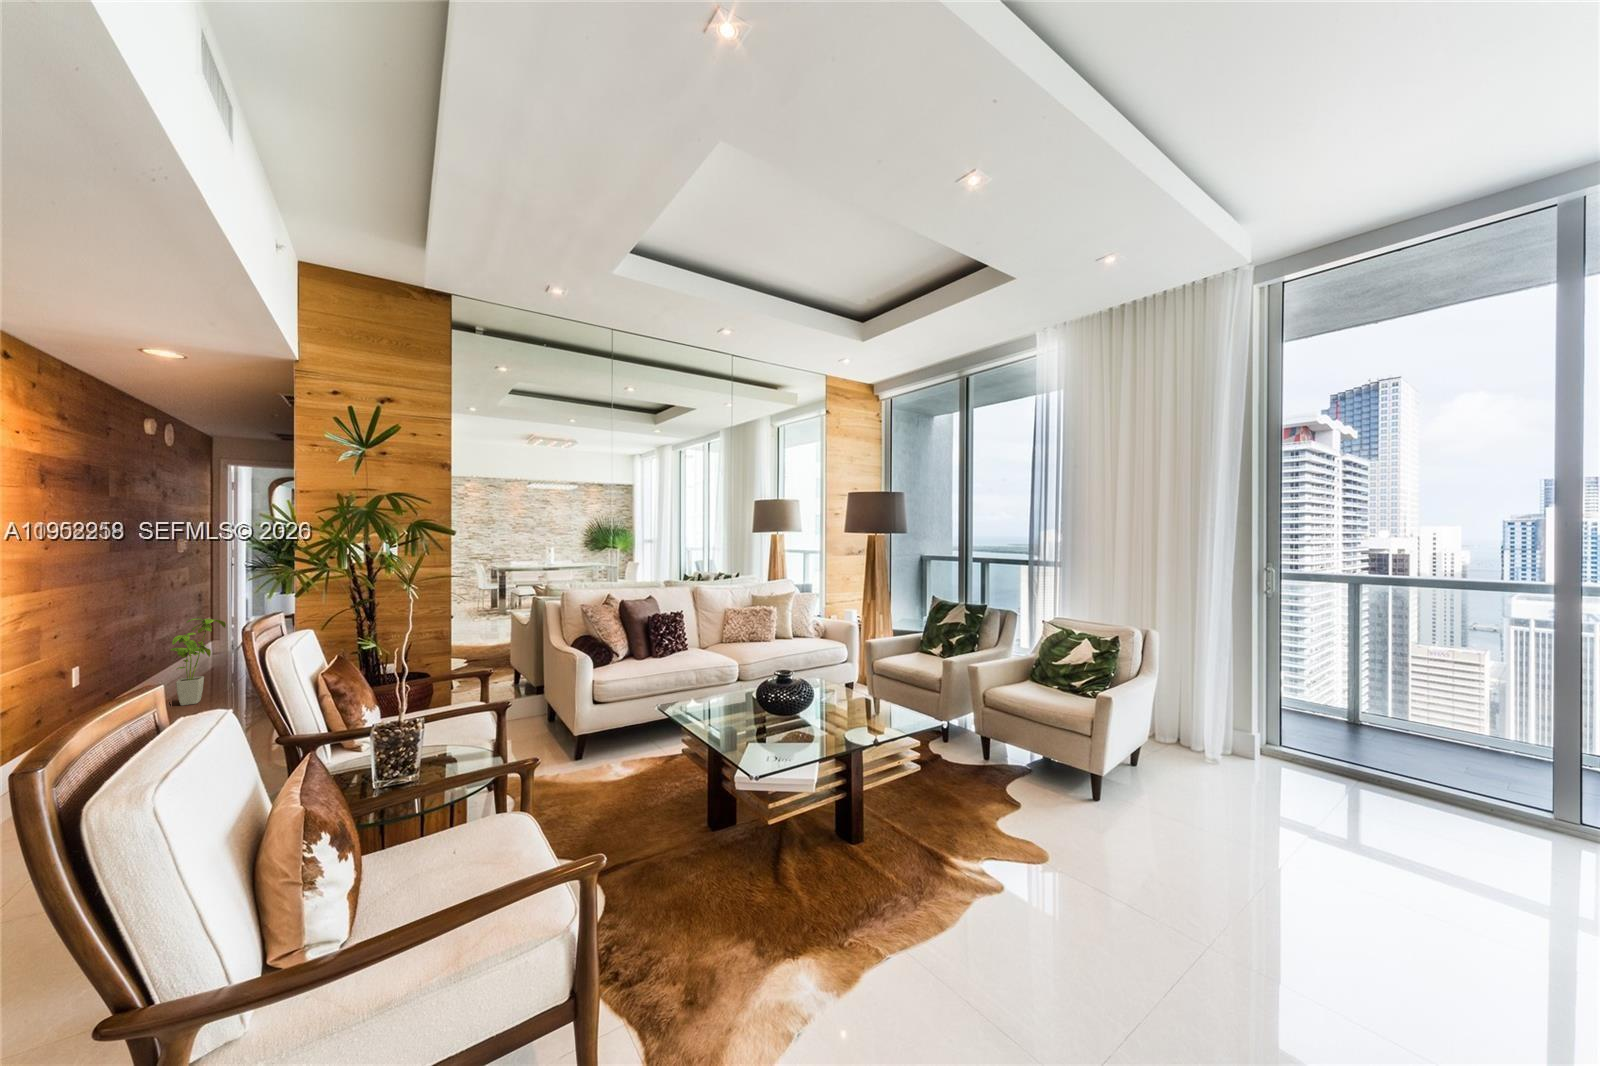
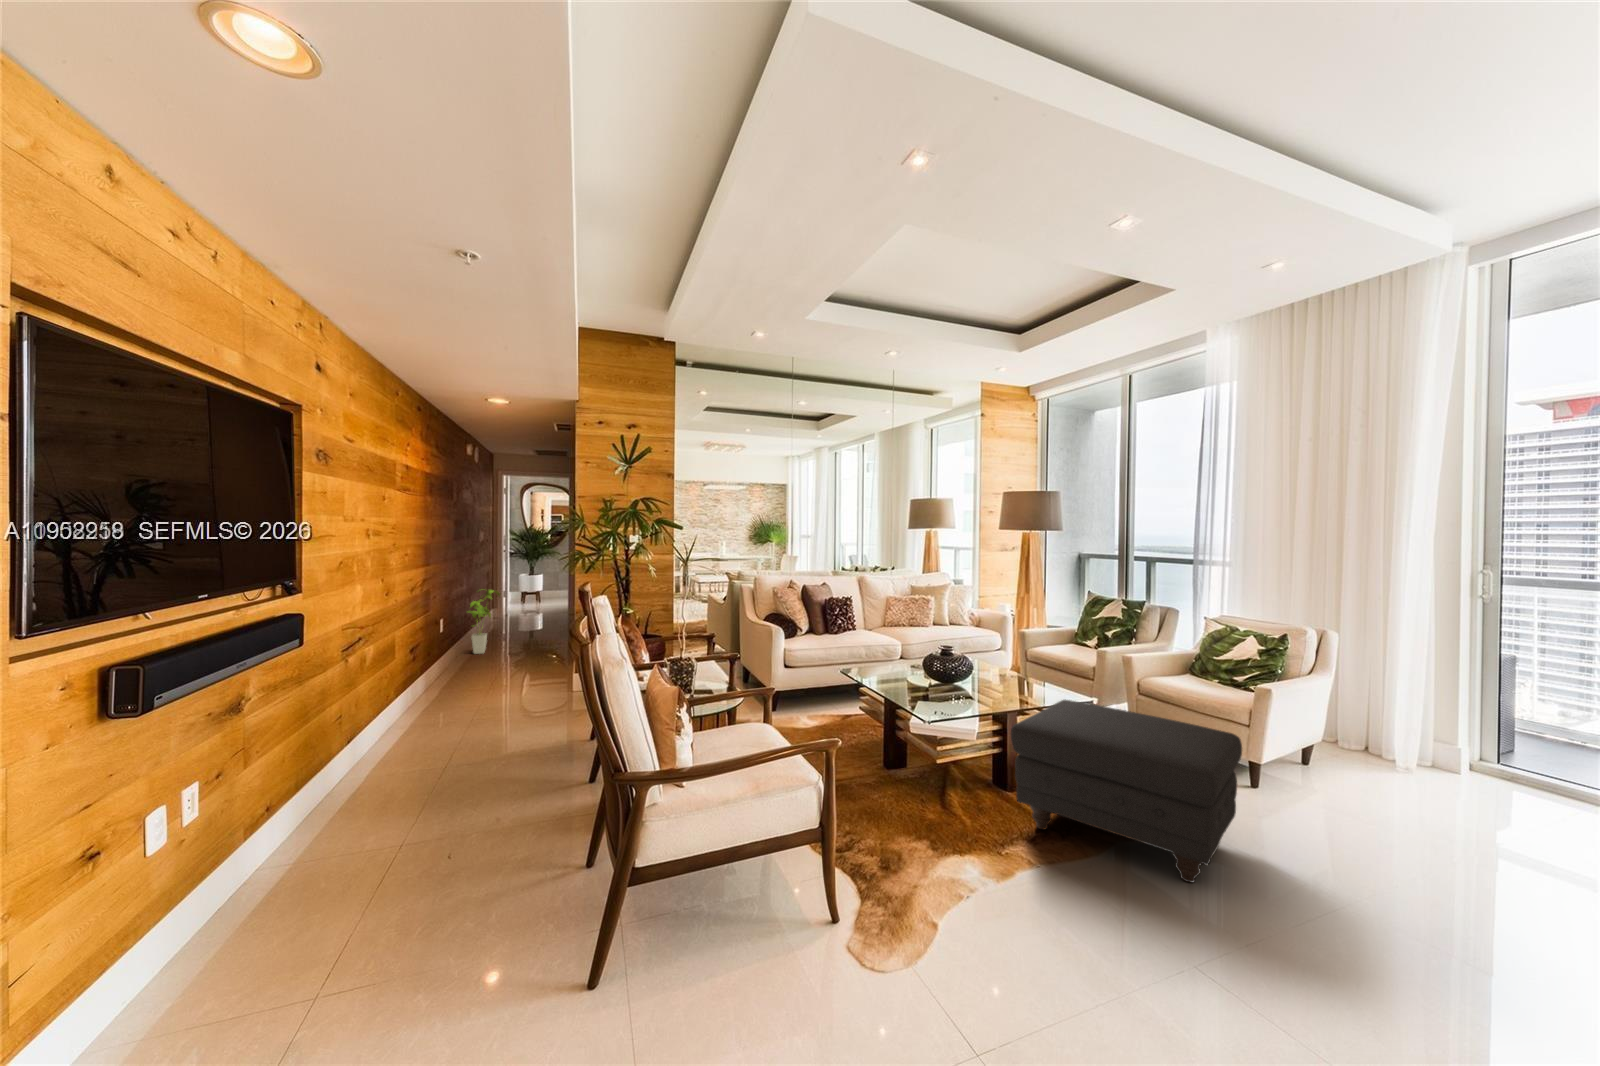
ottoman: none [852,728,1101,956] -> present [1011,700,1242,882]

